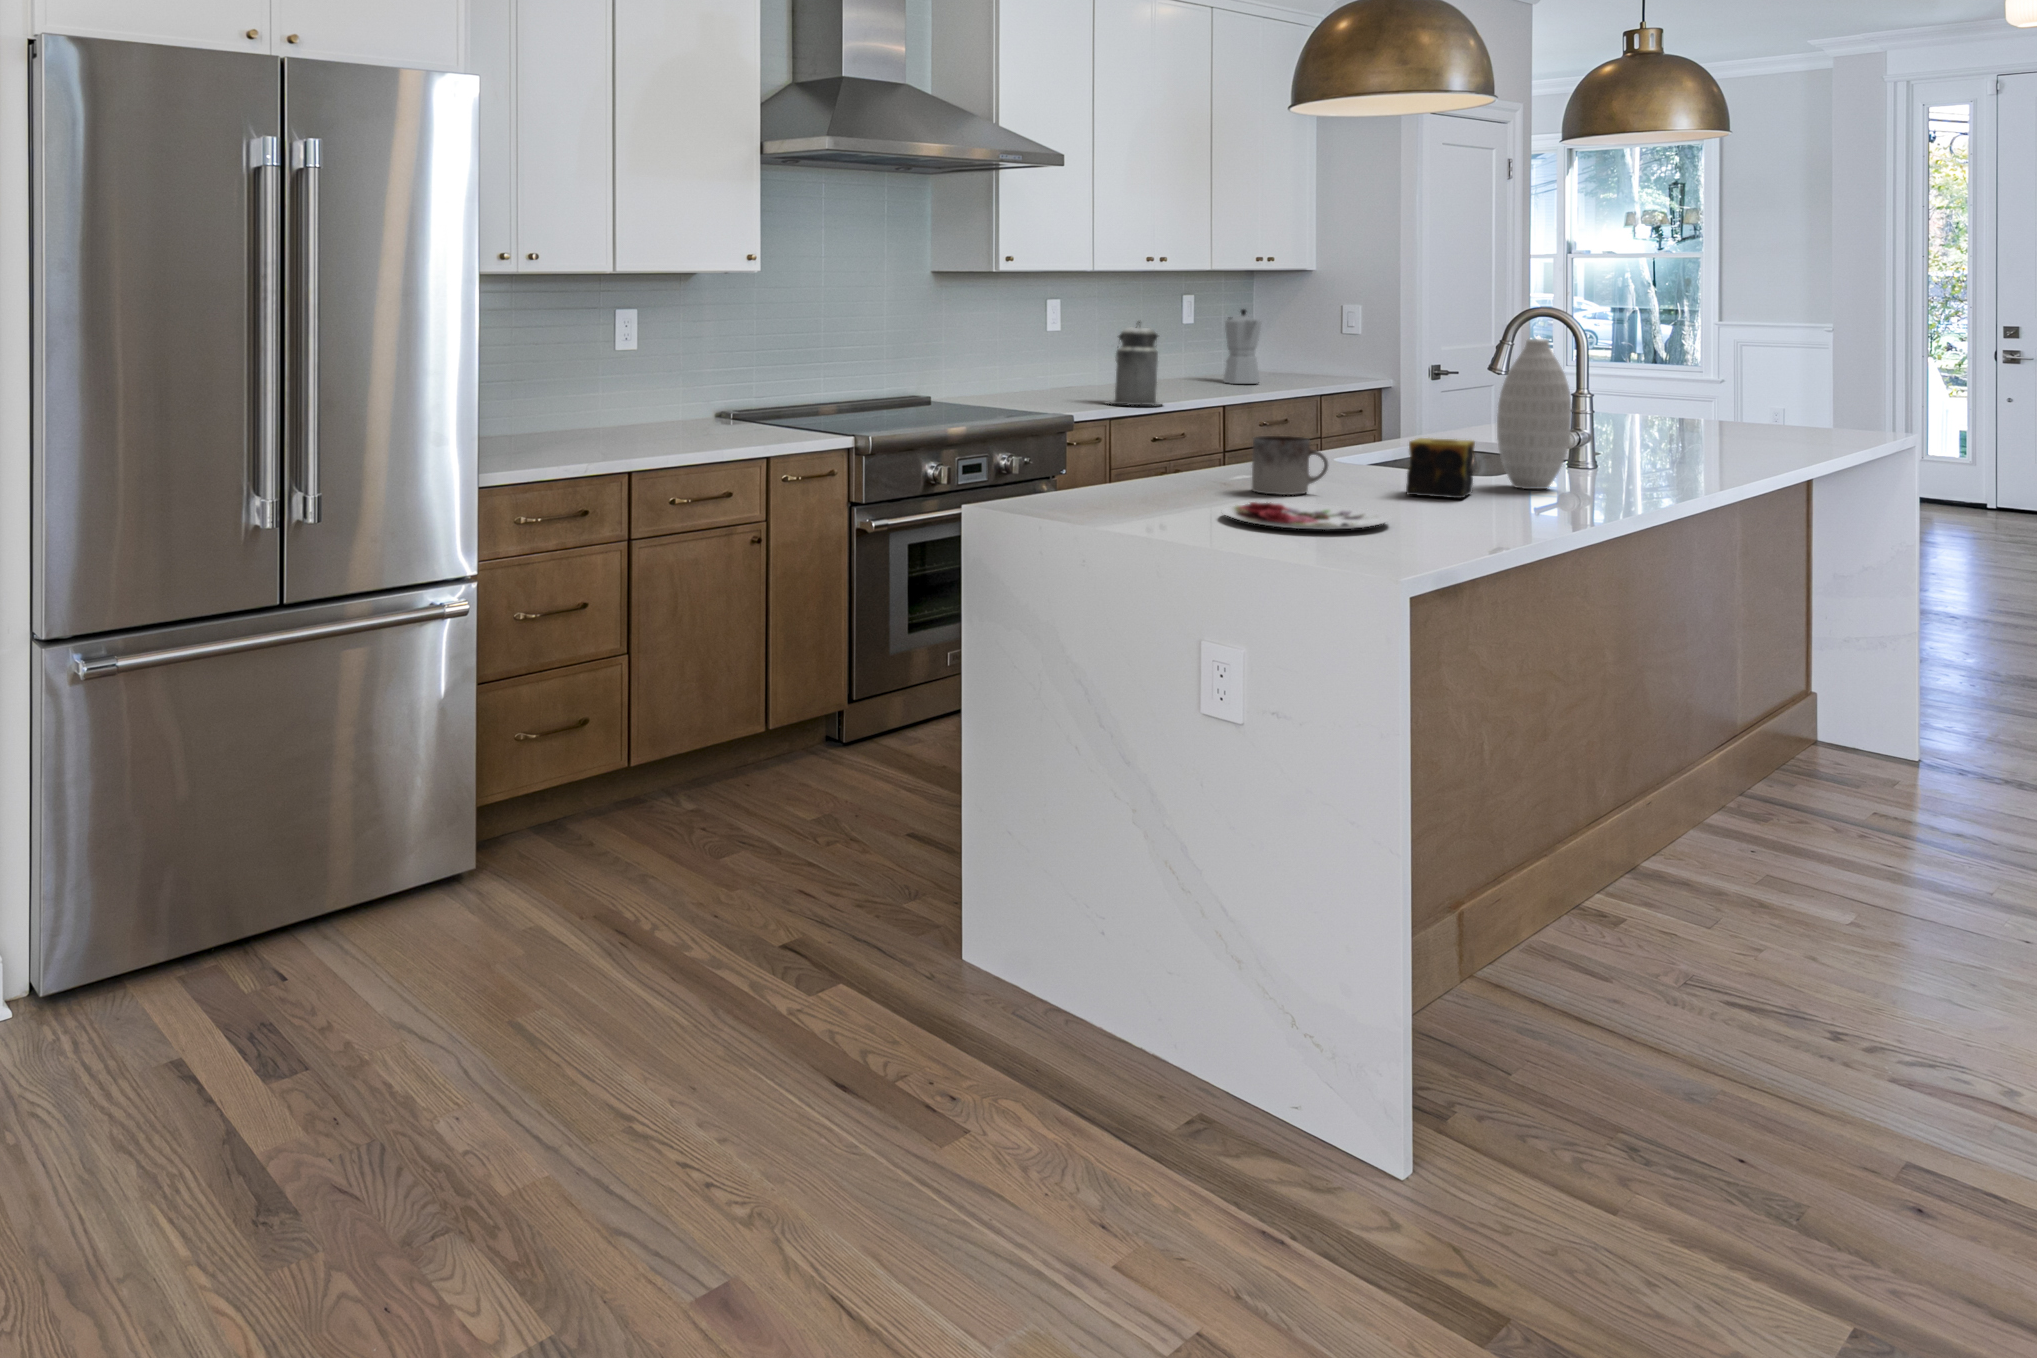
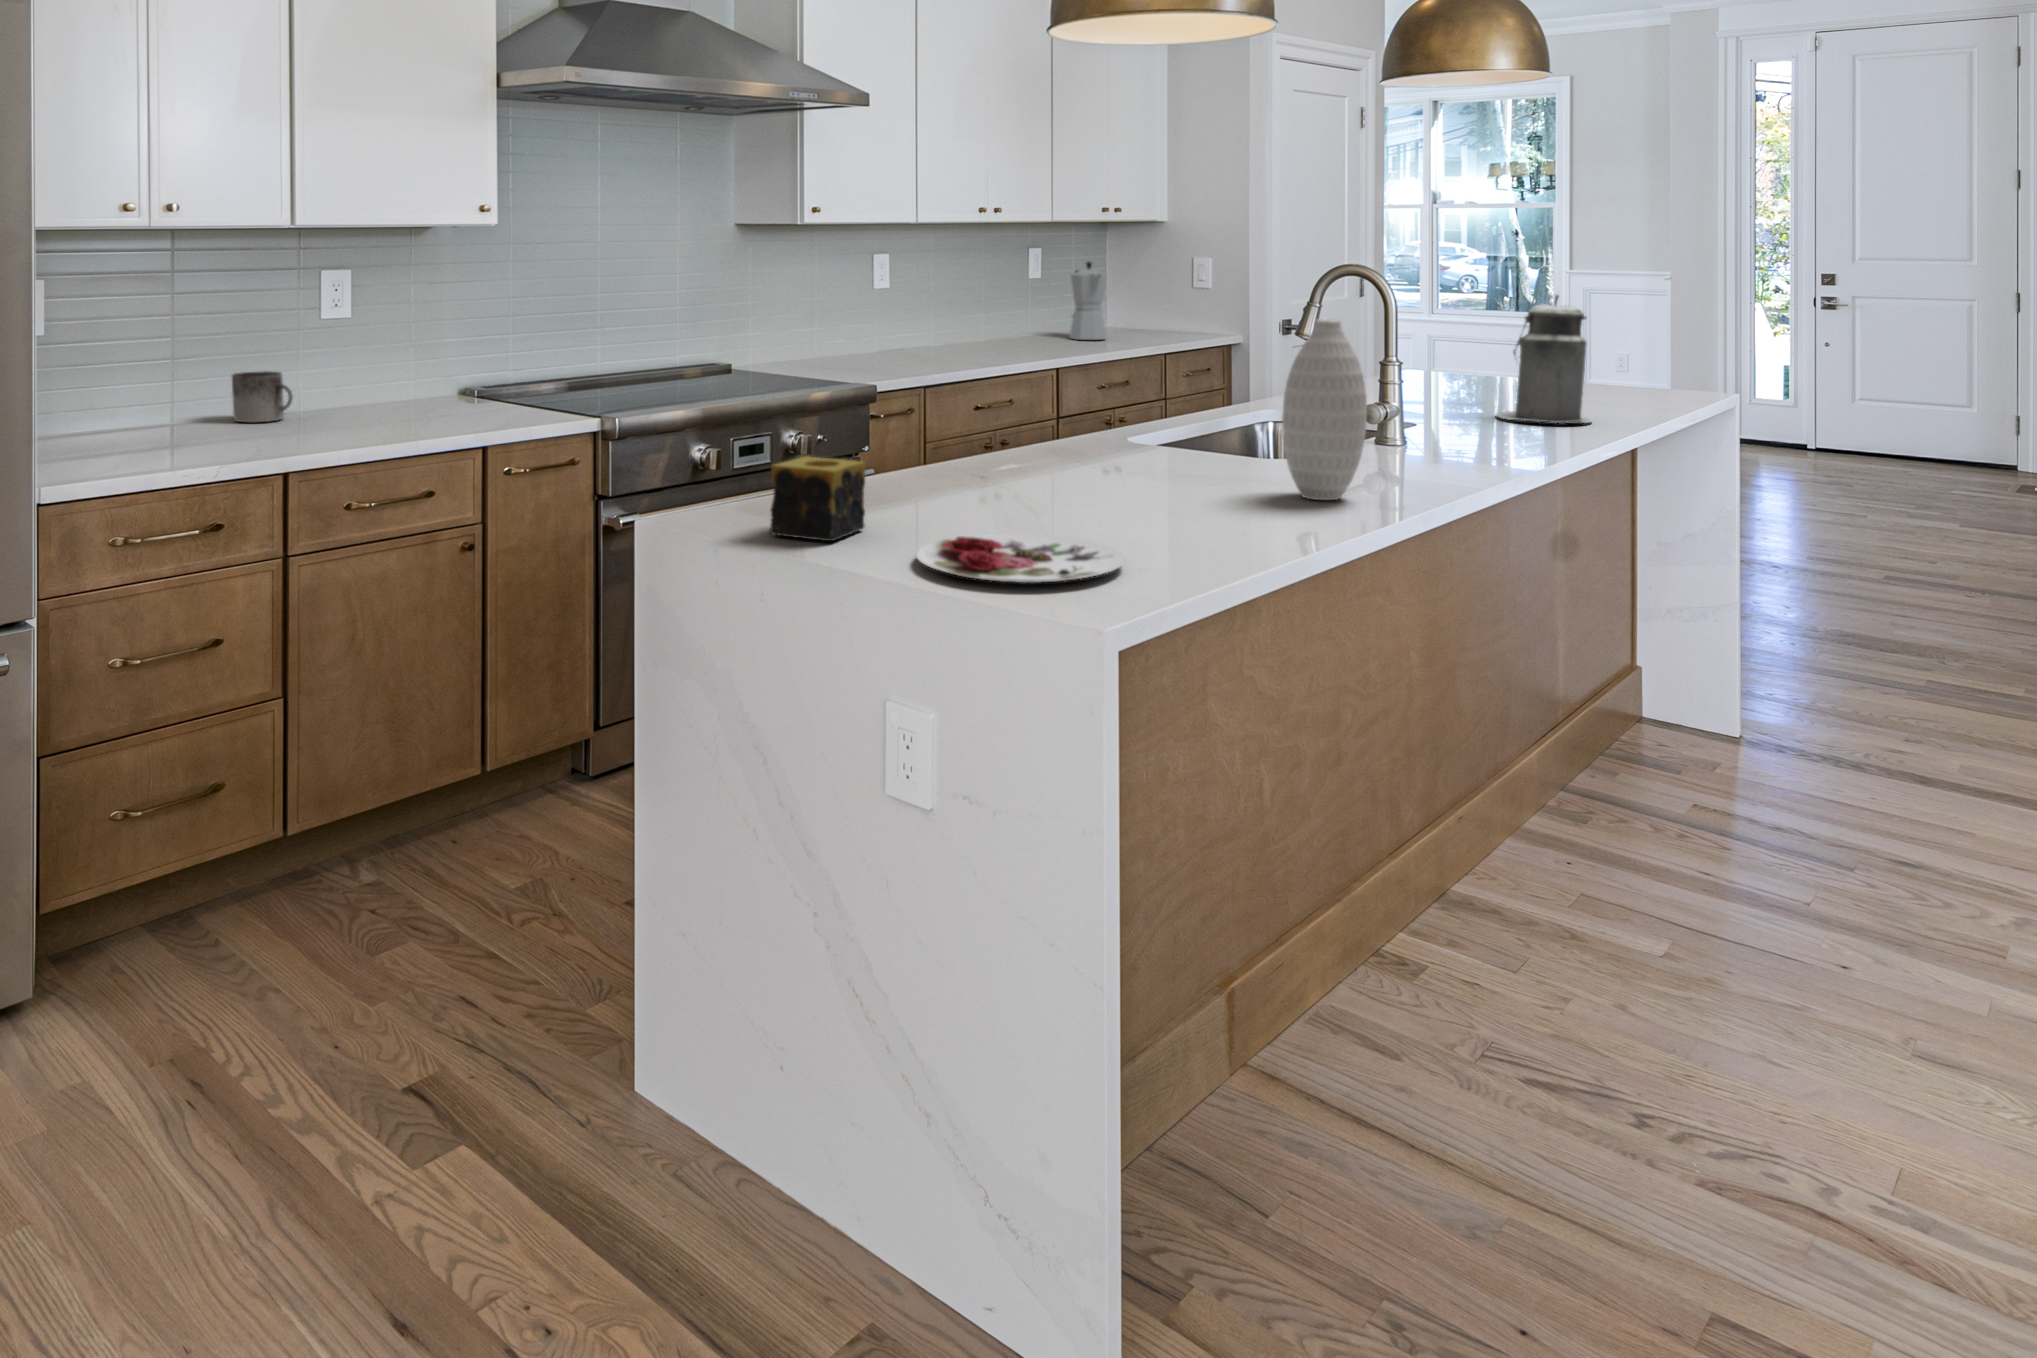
canister: present [1106,320,1161,405] -> present [1495,295,1590,423]
mug: present [1252,436,1328,495] -> present [232,371,293,422]
candle: present [1406,438,1475,498] -> present [770,456,865,541]

